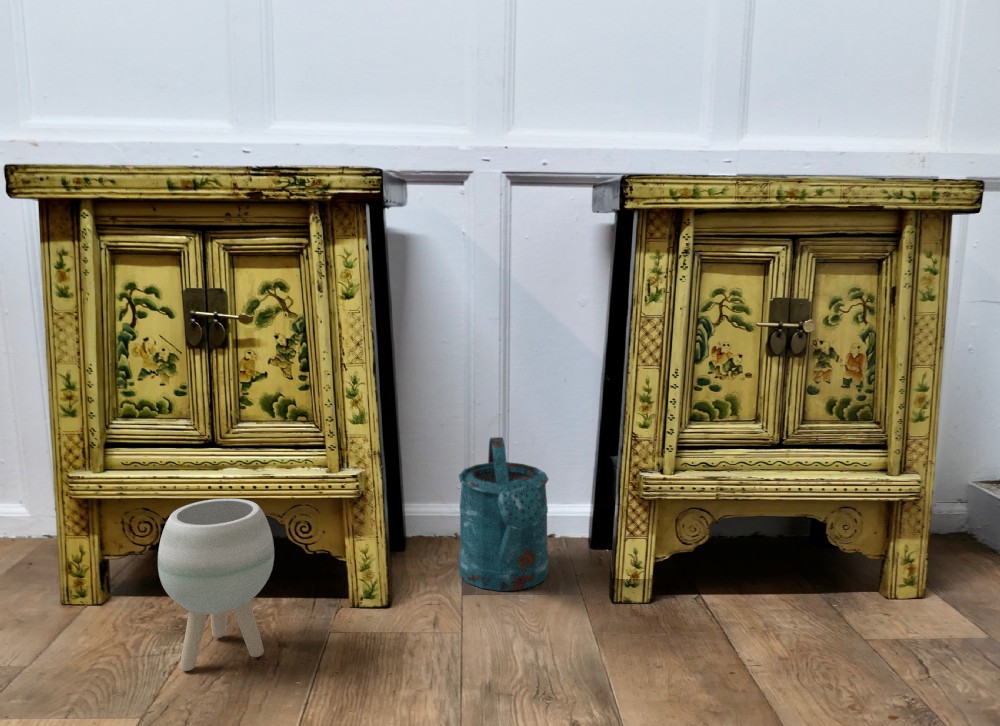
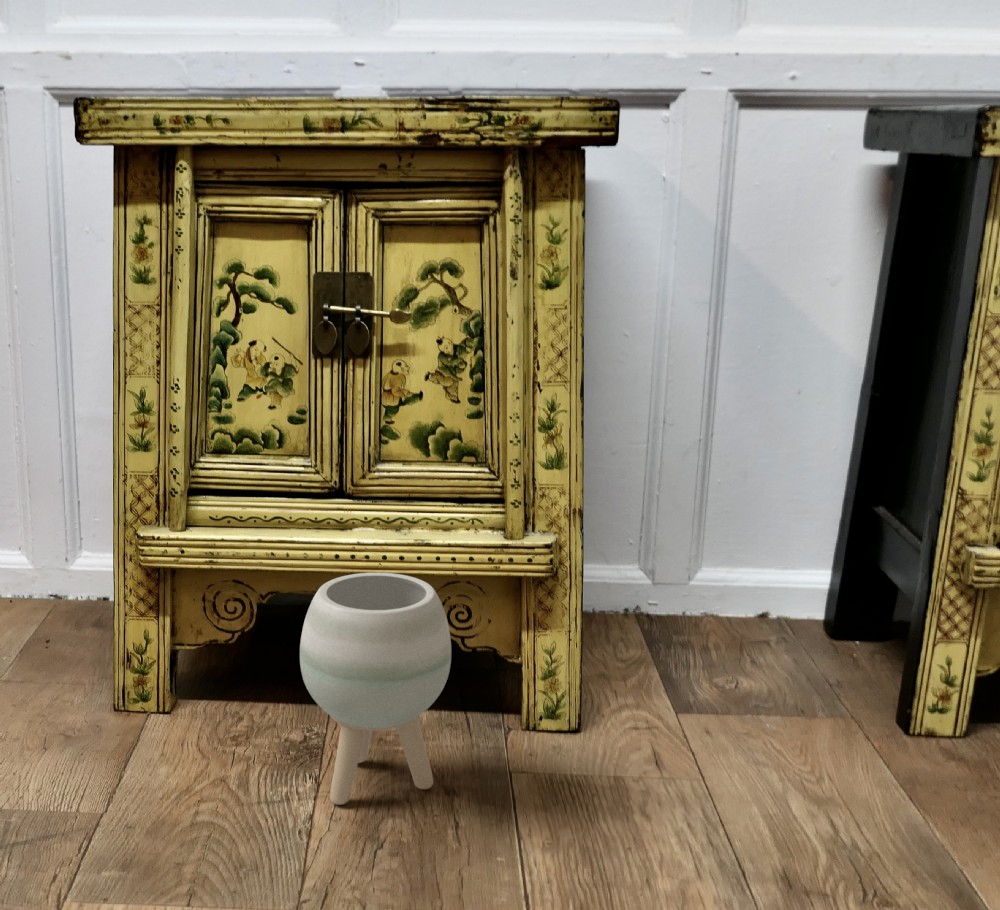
watering can: present [459,437,549,591] -> none [652,485,820,709]

